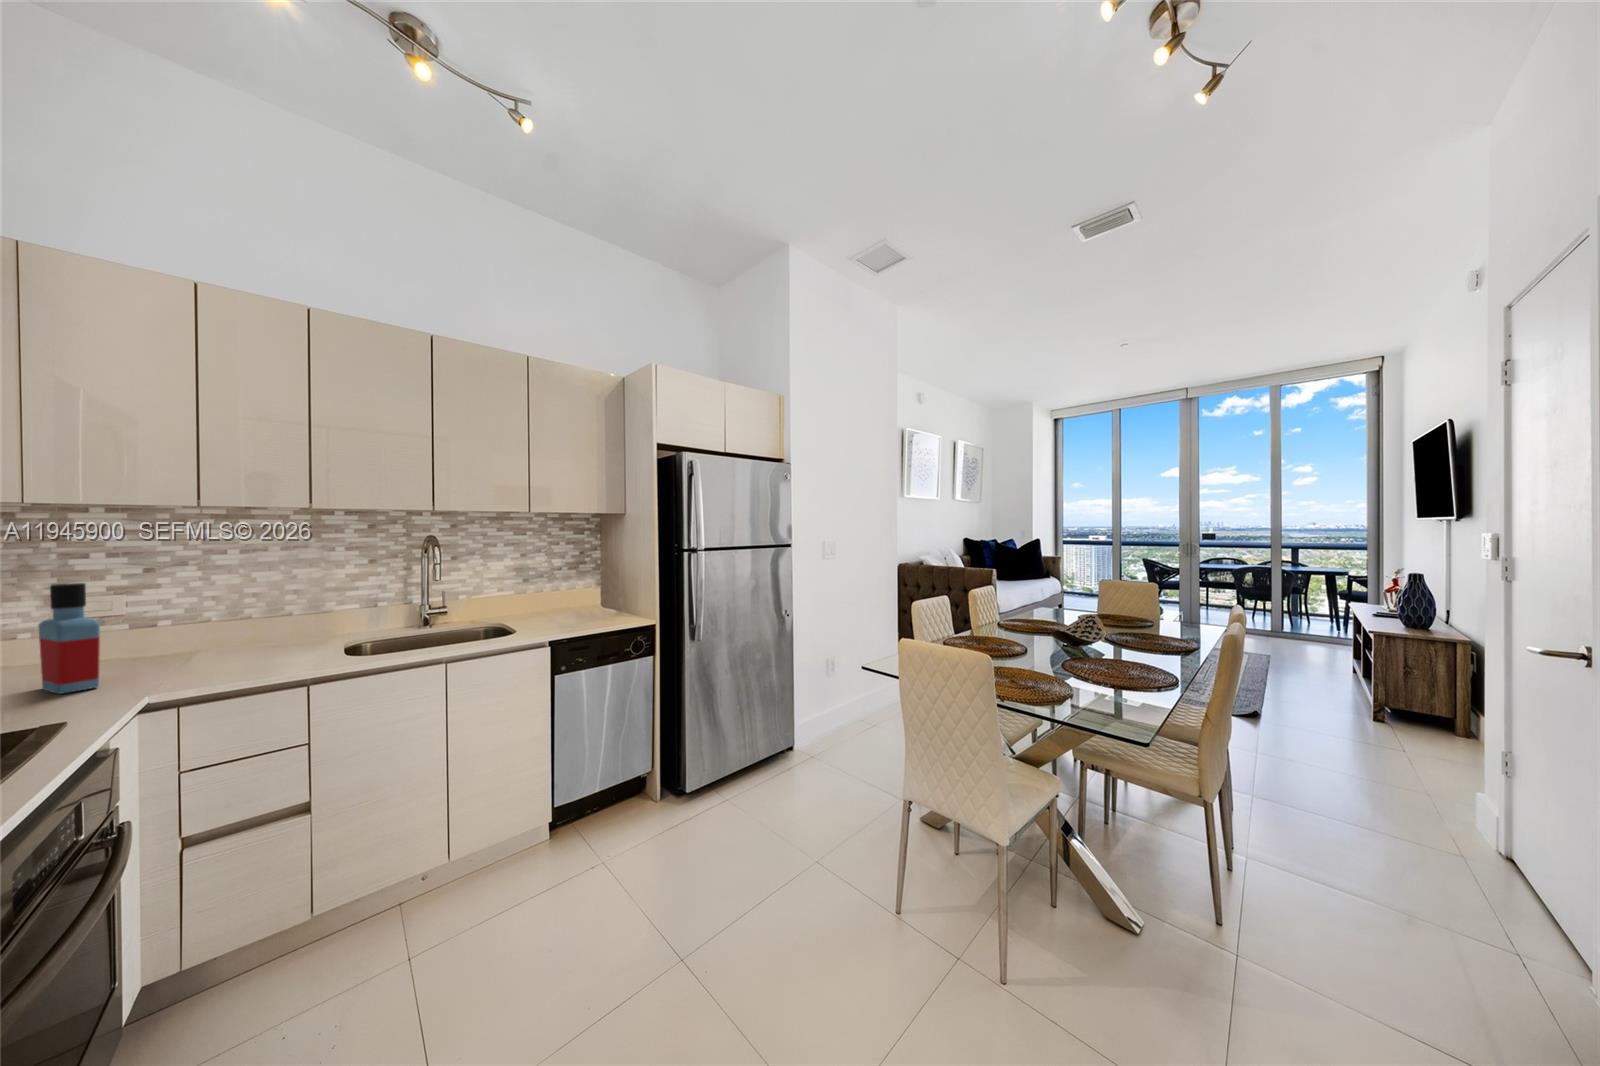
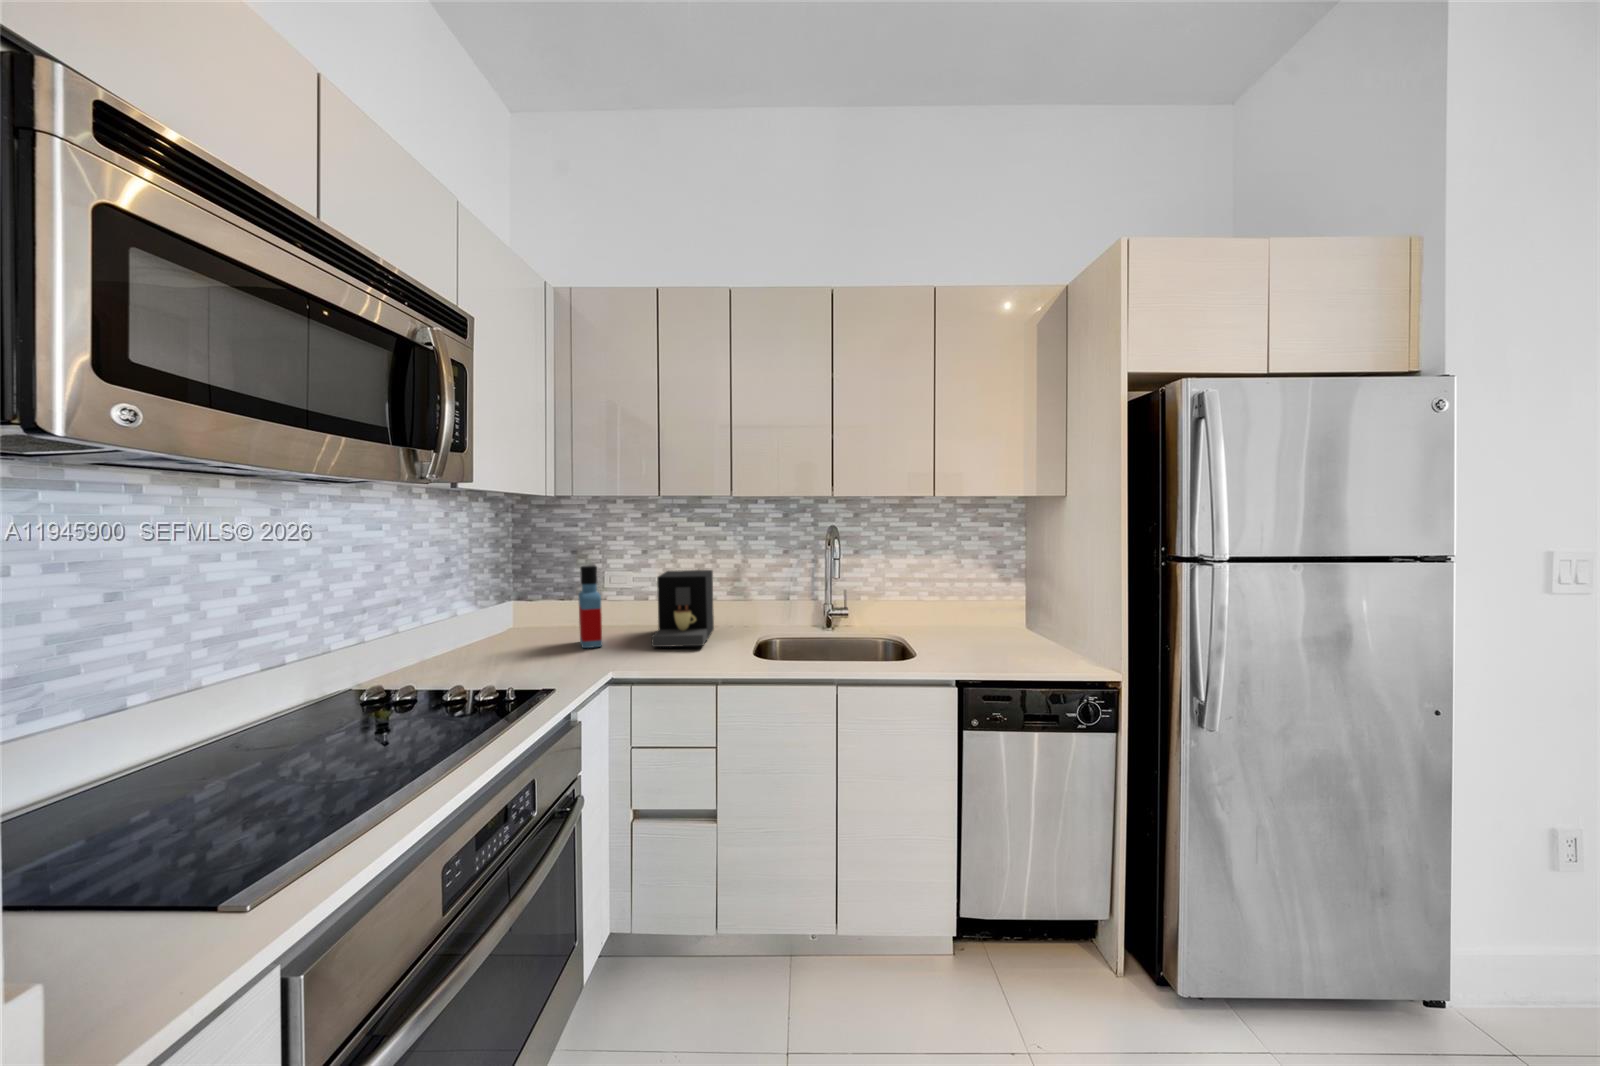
coffee maker: none [199,582,285,674] -> present [652,570,714,647]

